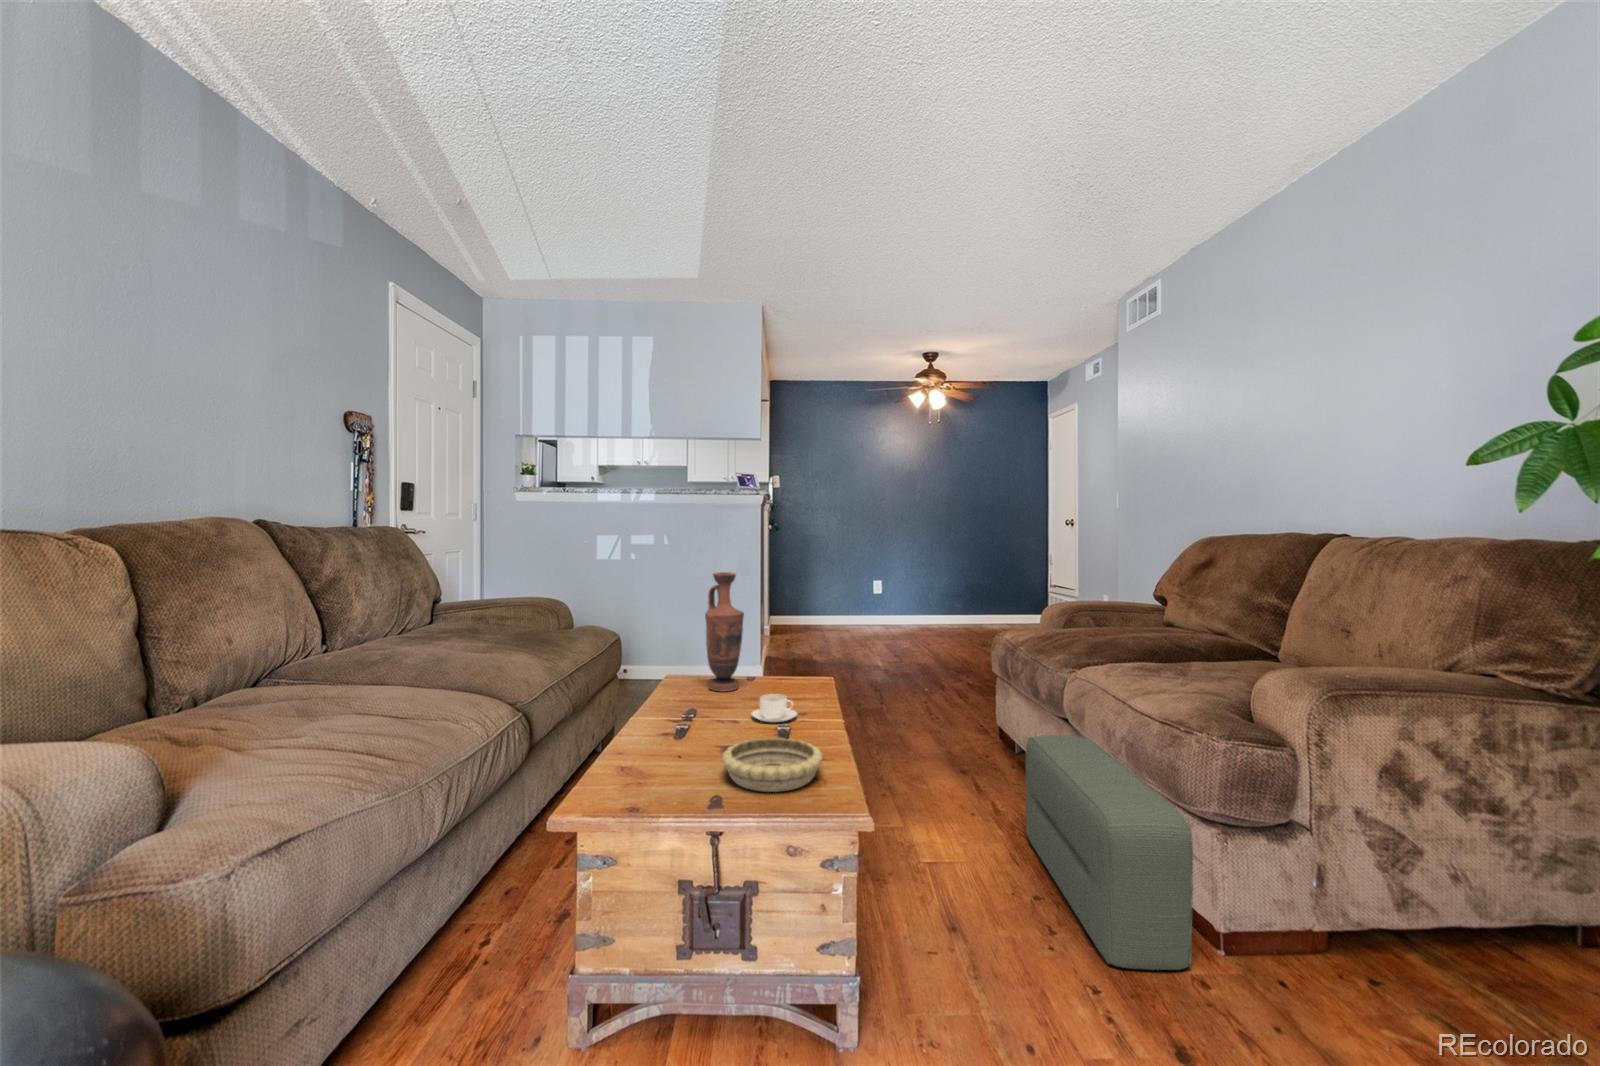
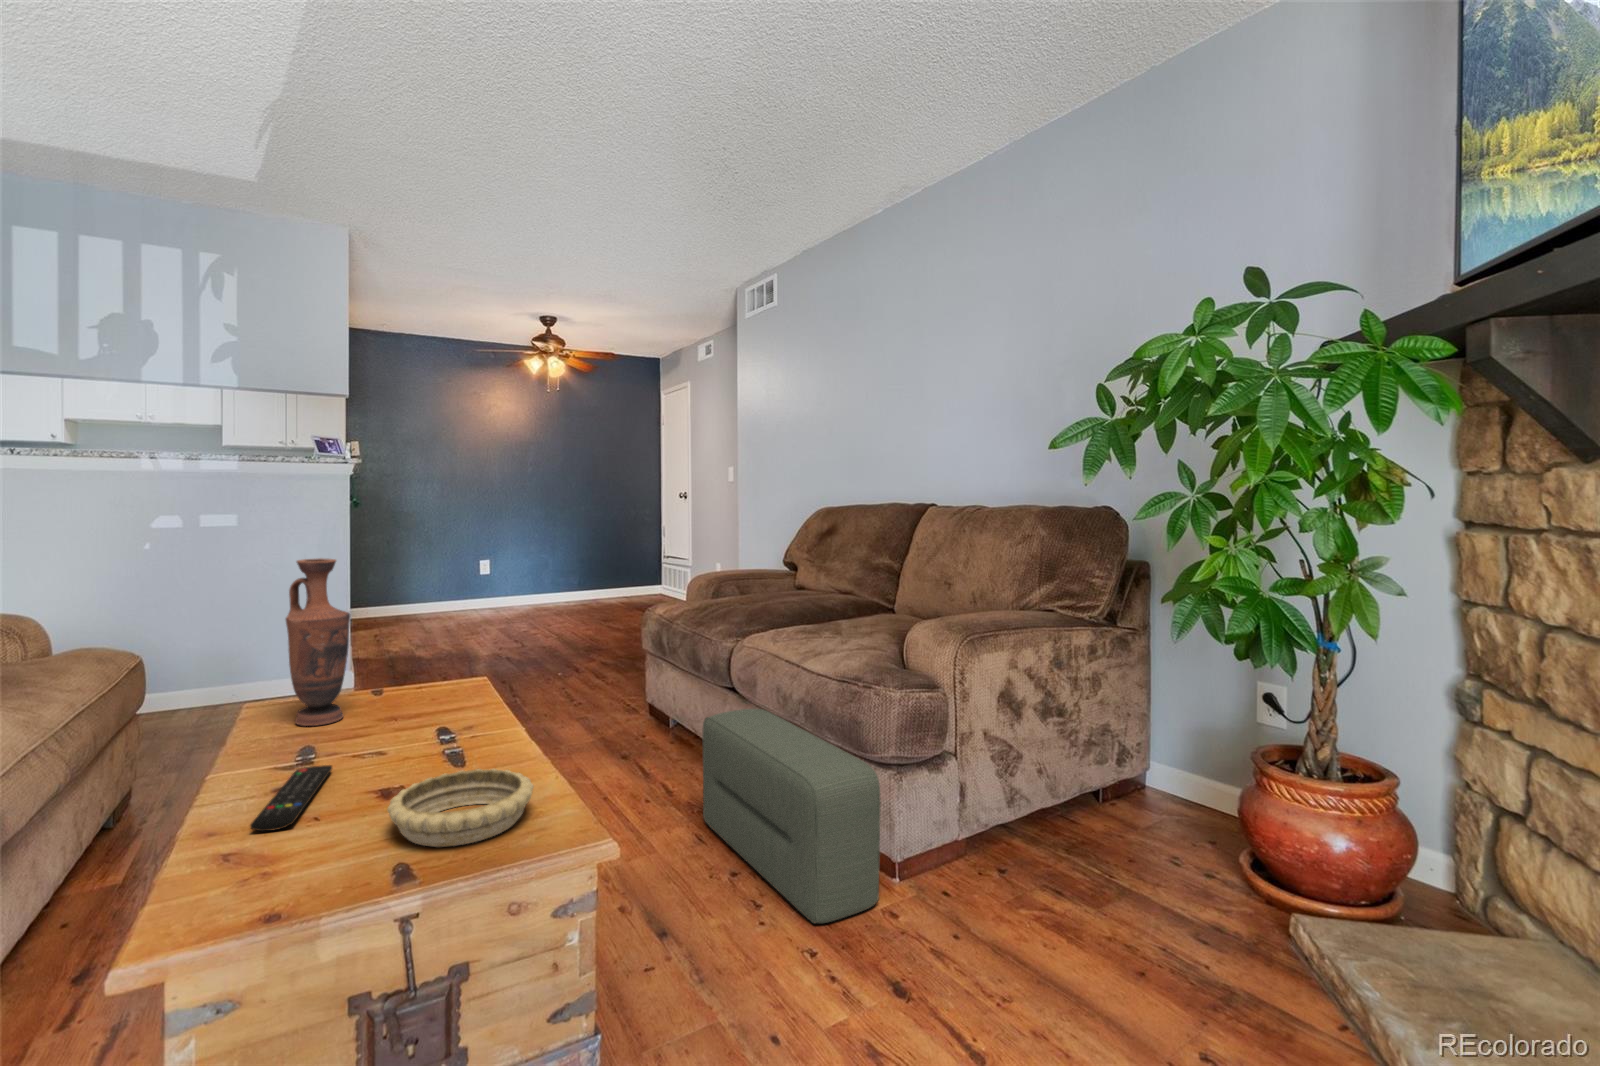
coffee cup: present [751,694,797,722] -> none [387,716,456,755]
remote control: none [652,718,713,755] -> present [250,765,332,831]

